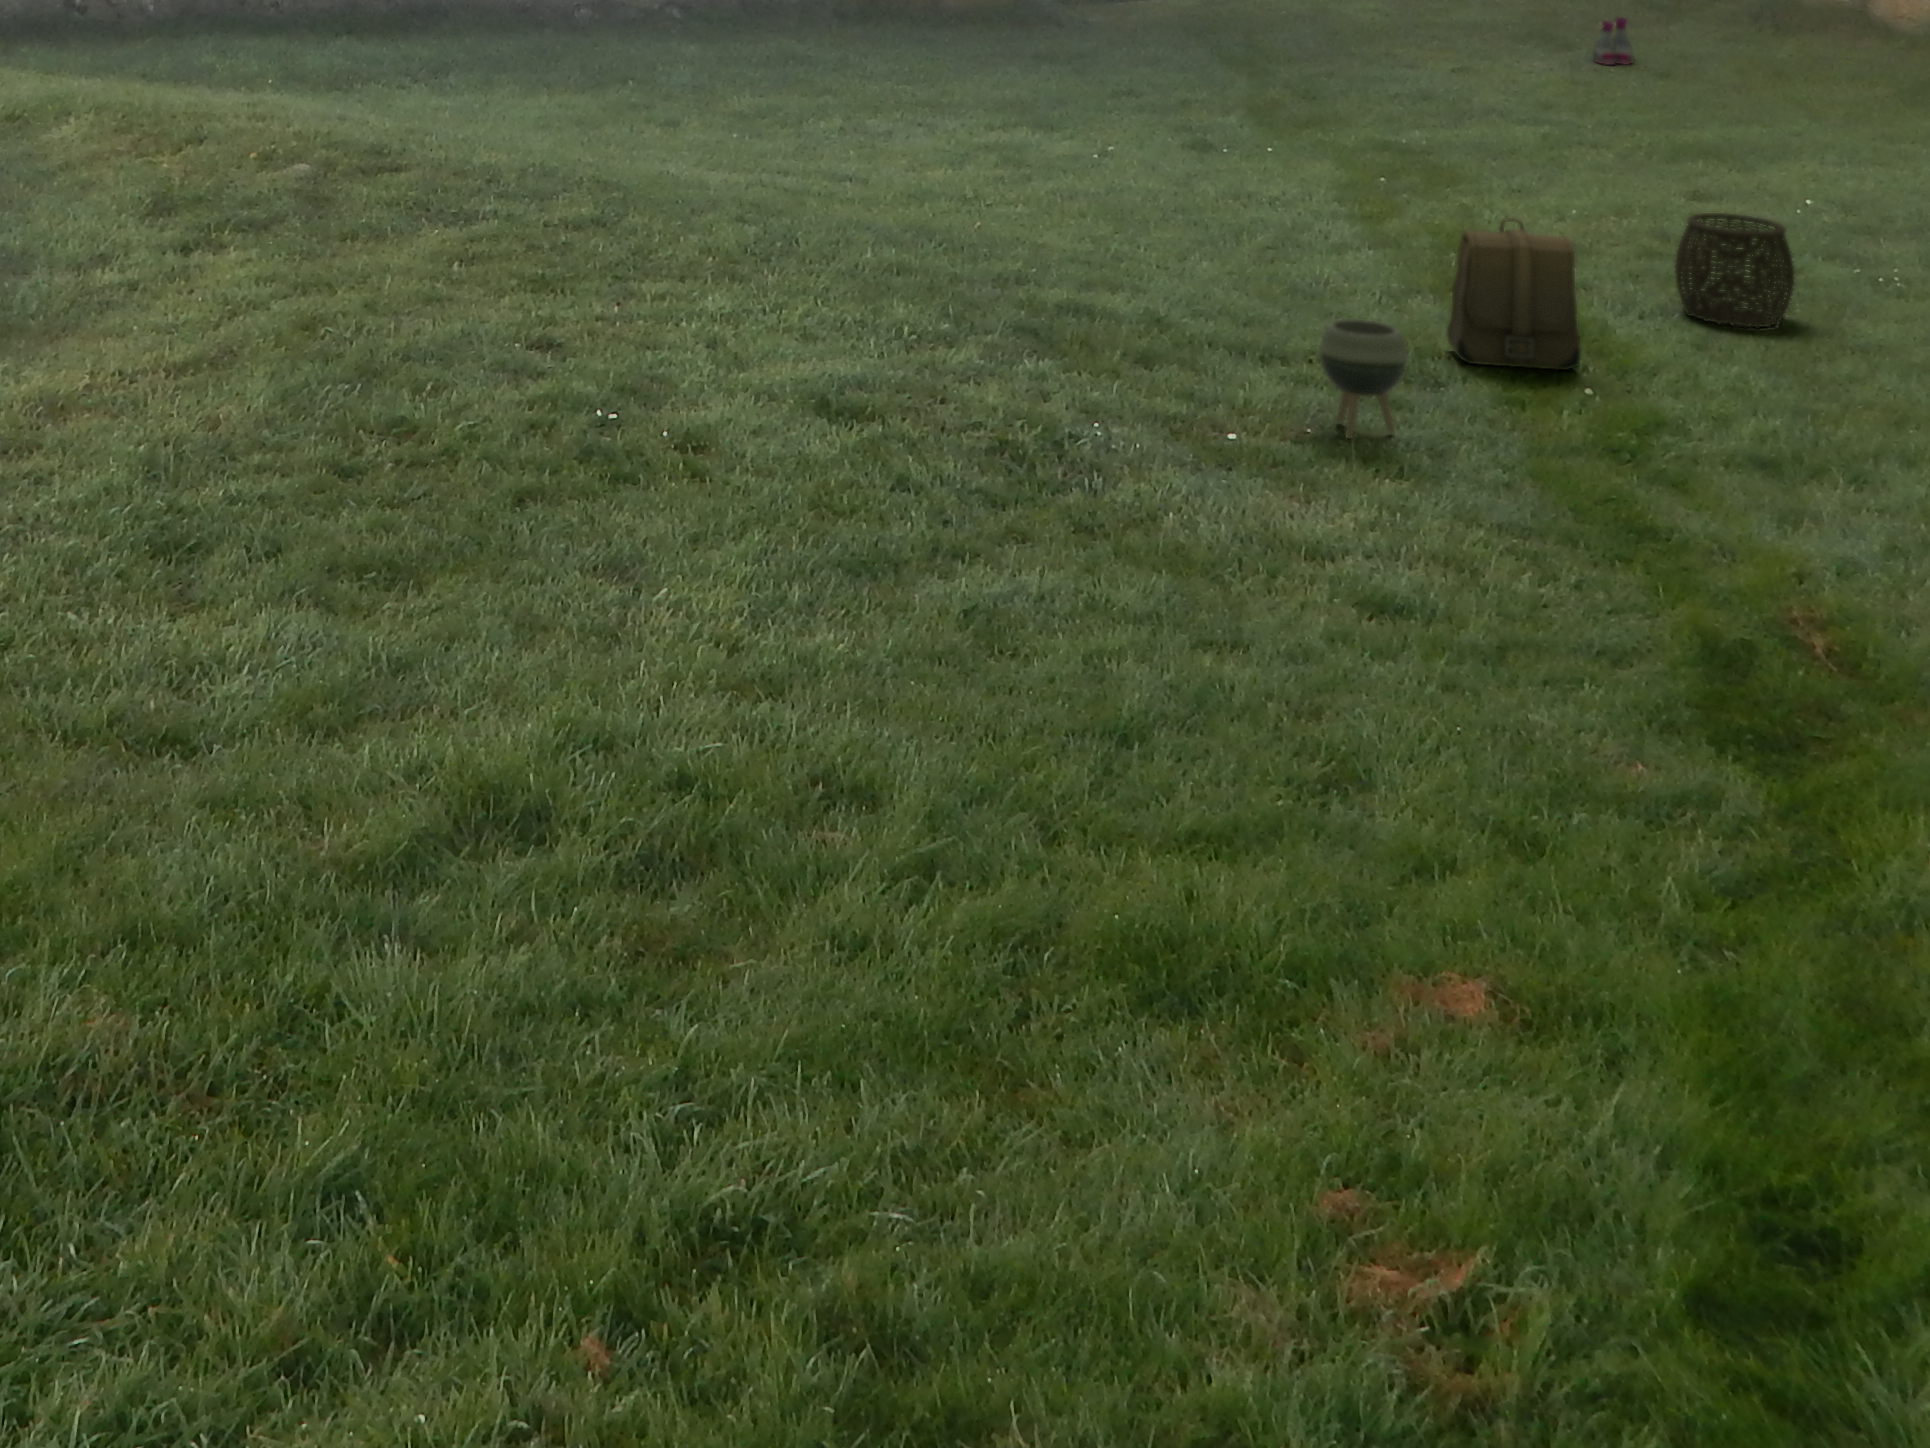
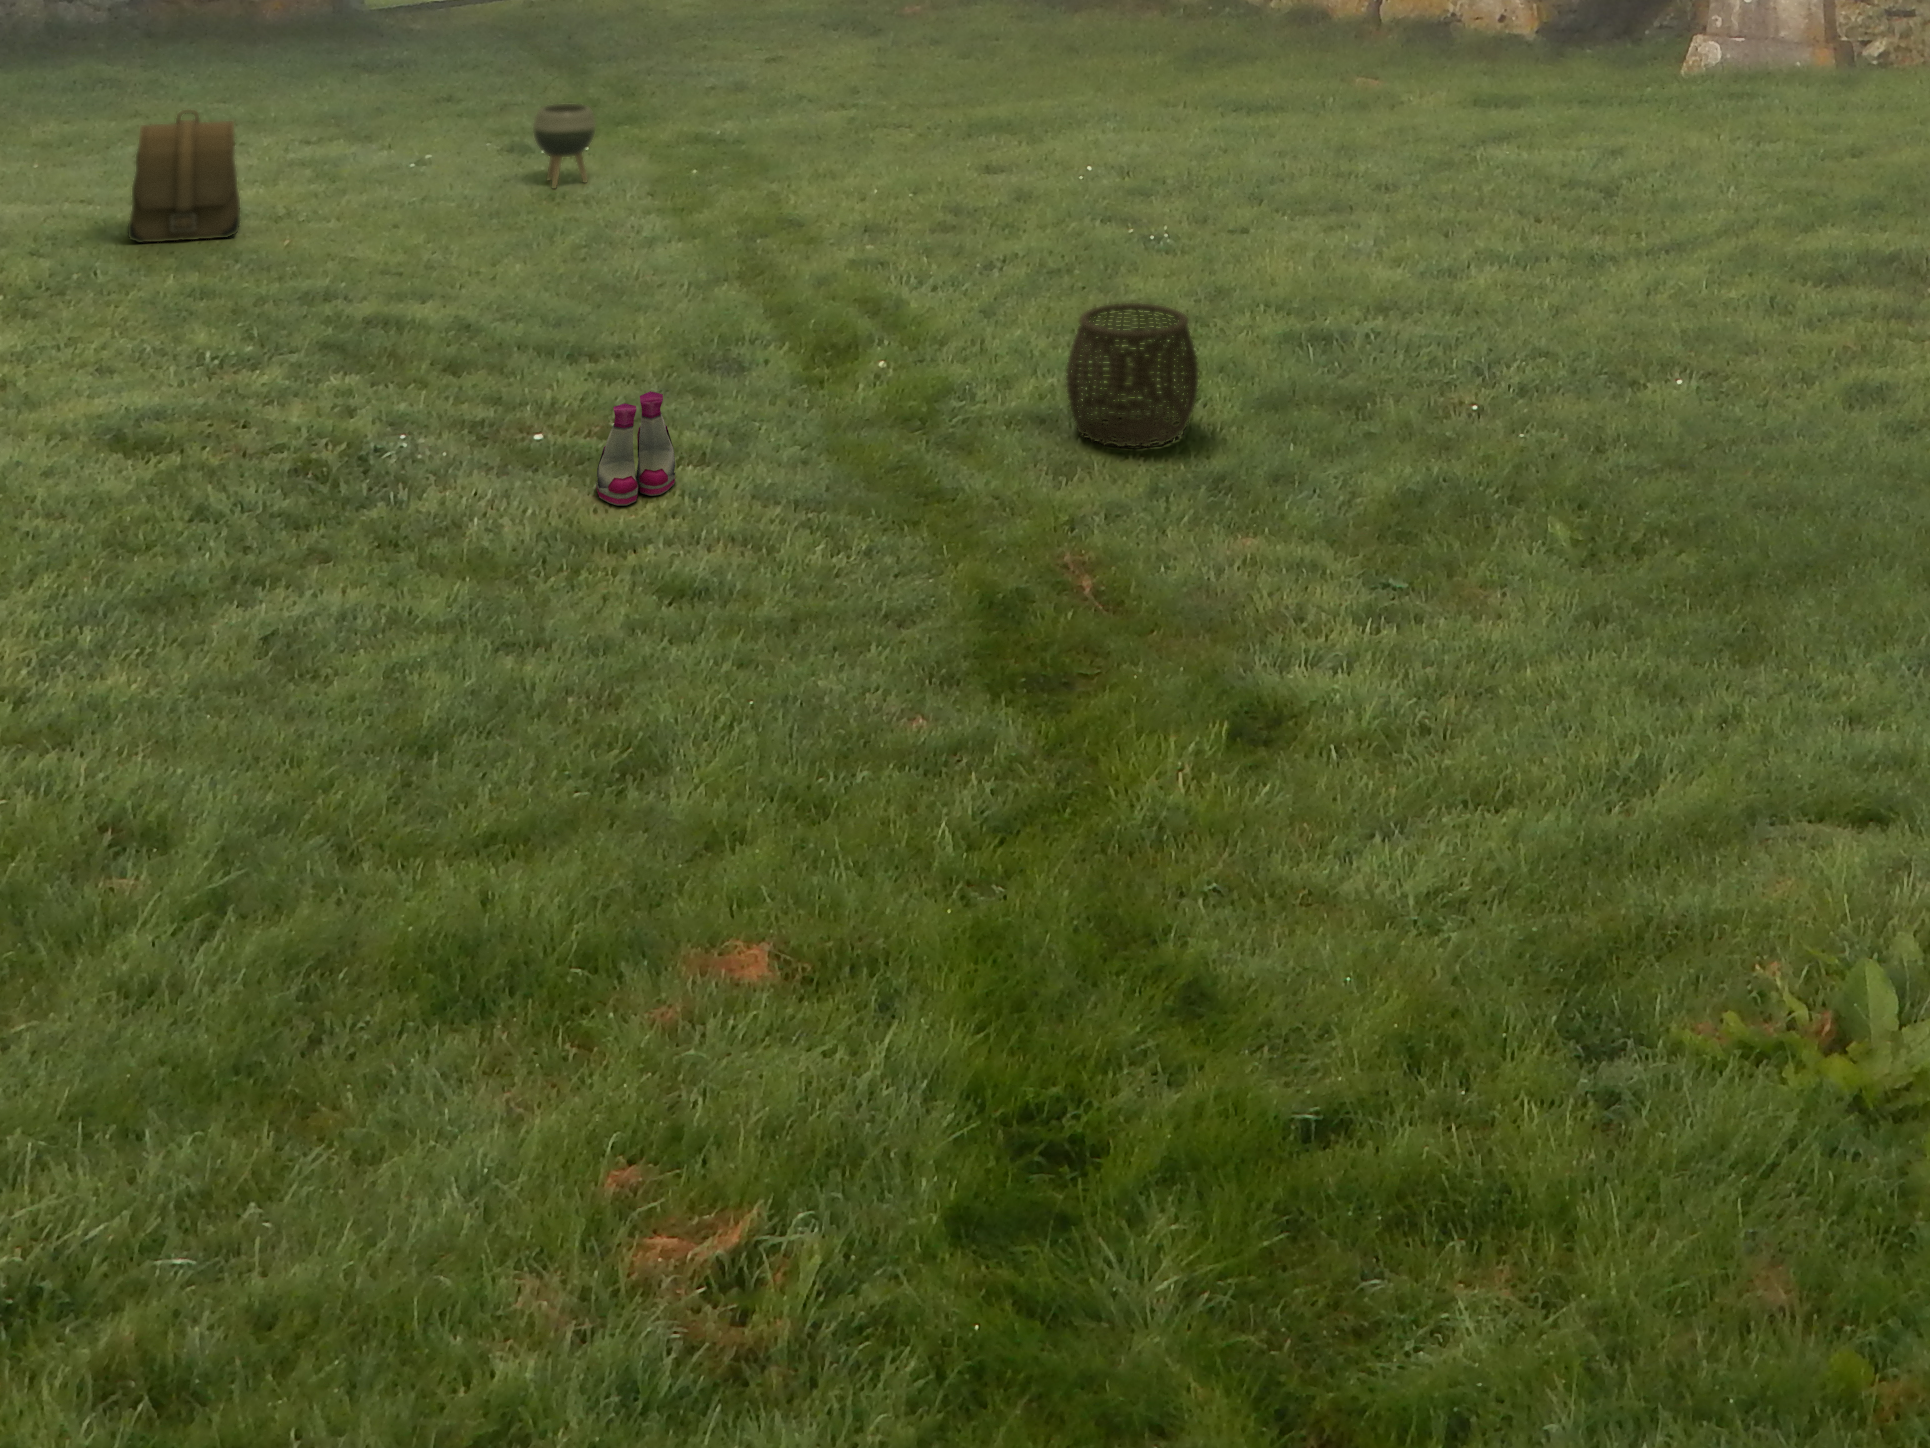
boots: present [1593,17,1633,65] -> present [596,391,675,506]
backpack: present [1446,218,1581,370] -> present [128,110,240,243]
planter: present [1319,319,1407,438] -> present [533,104,596,188]

